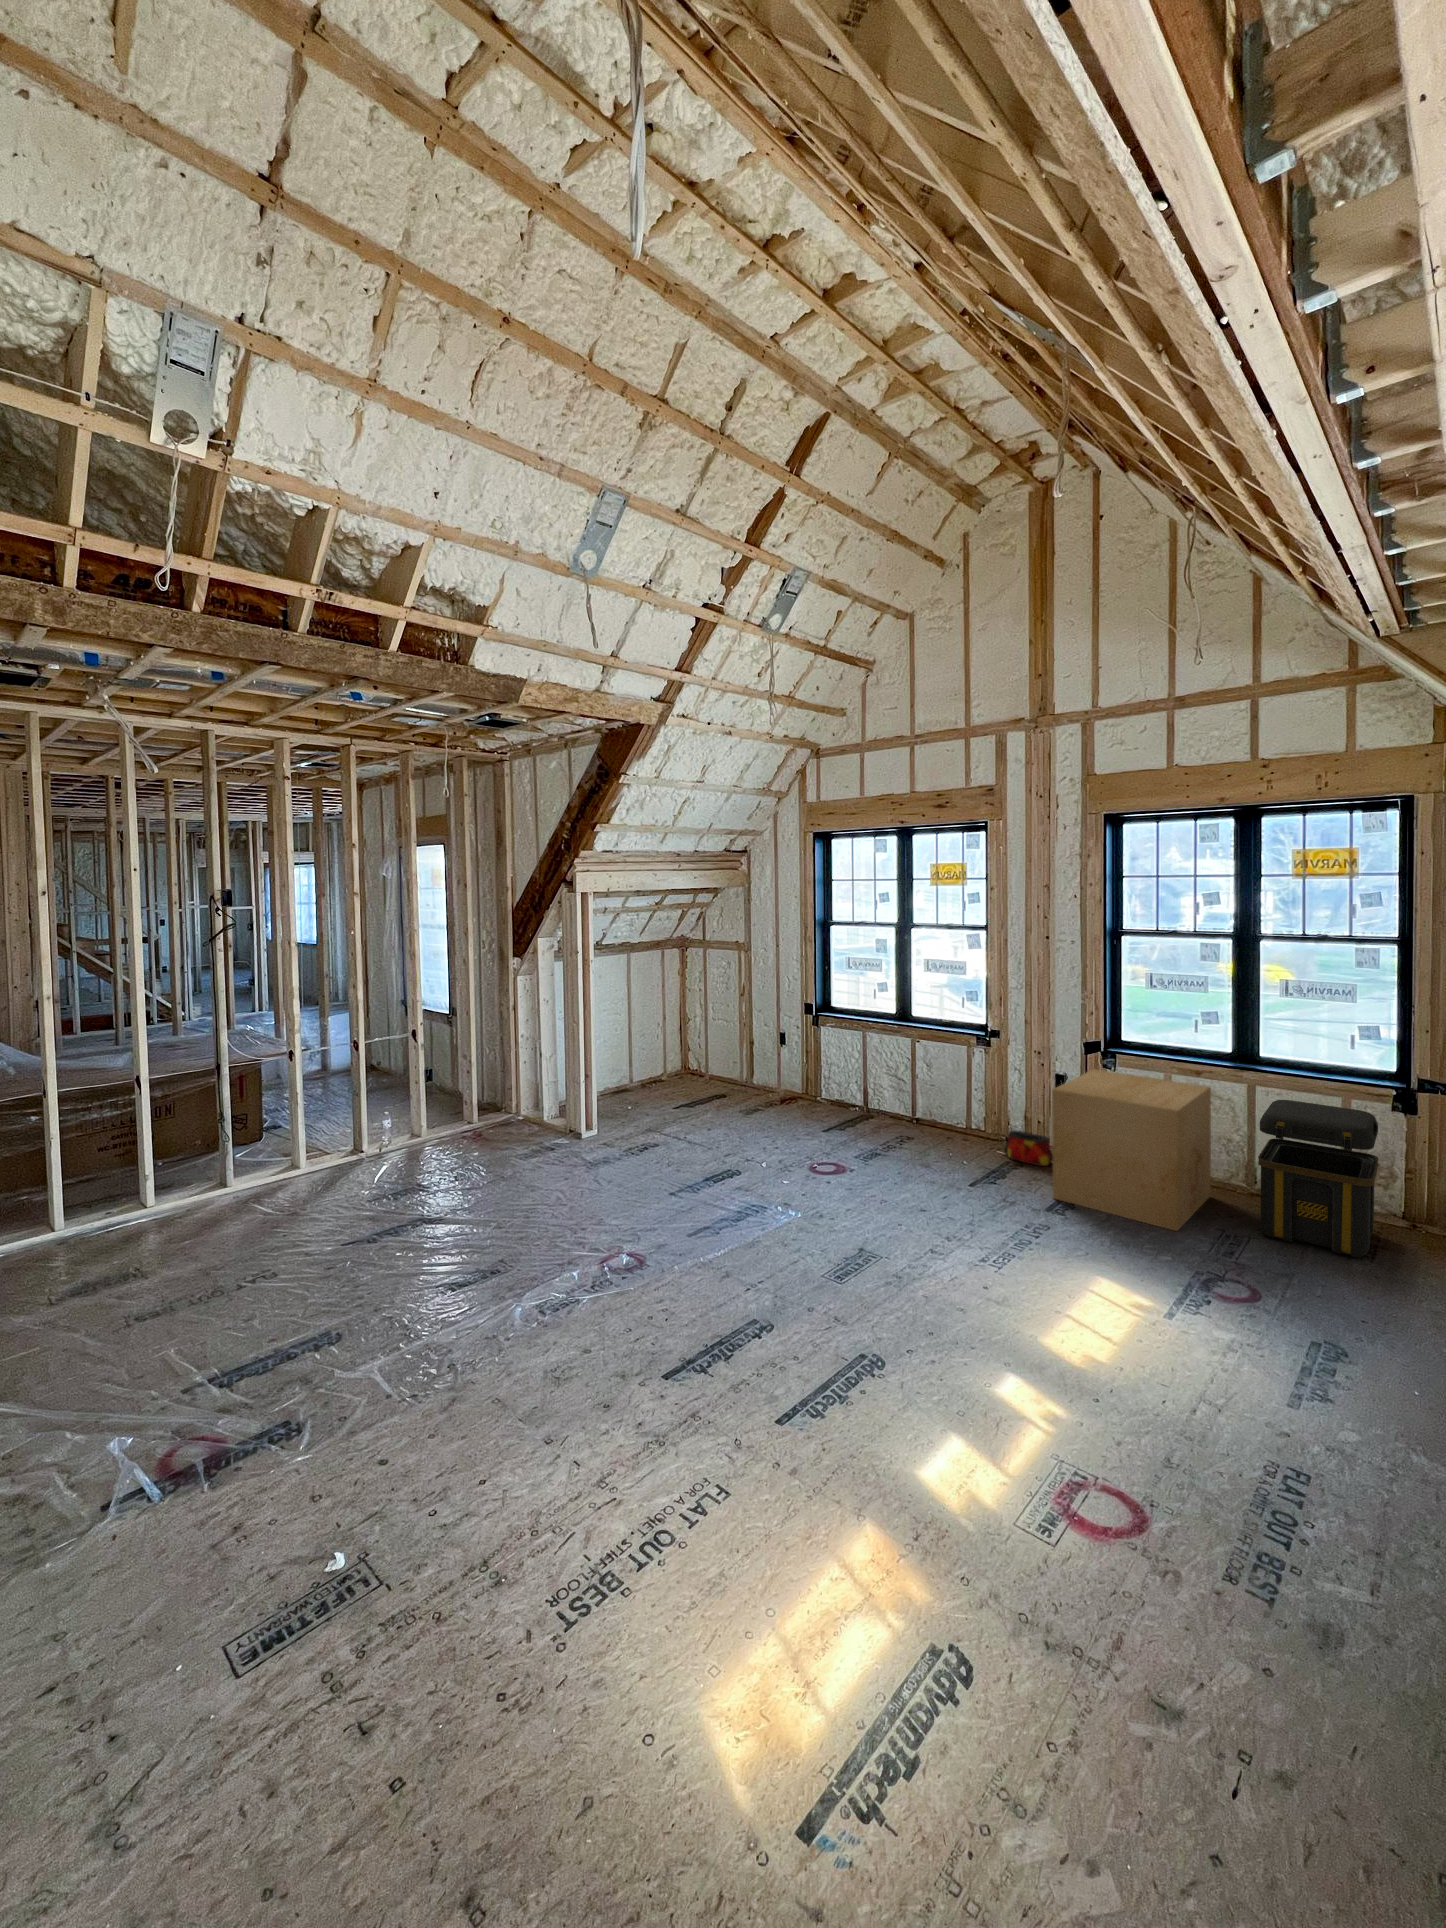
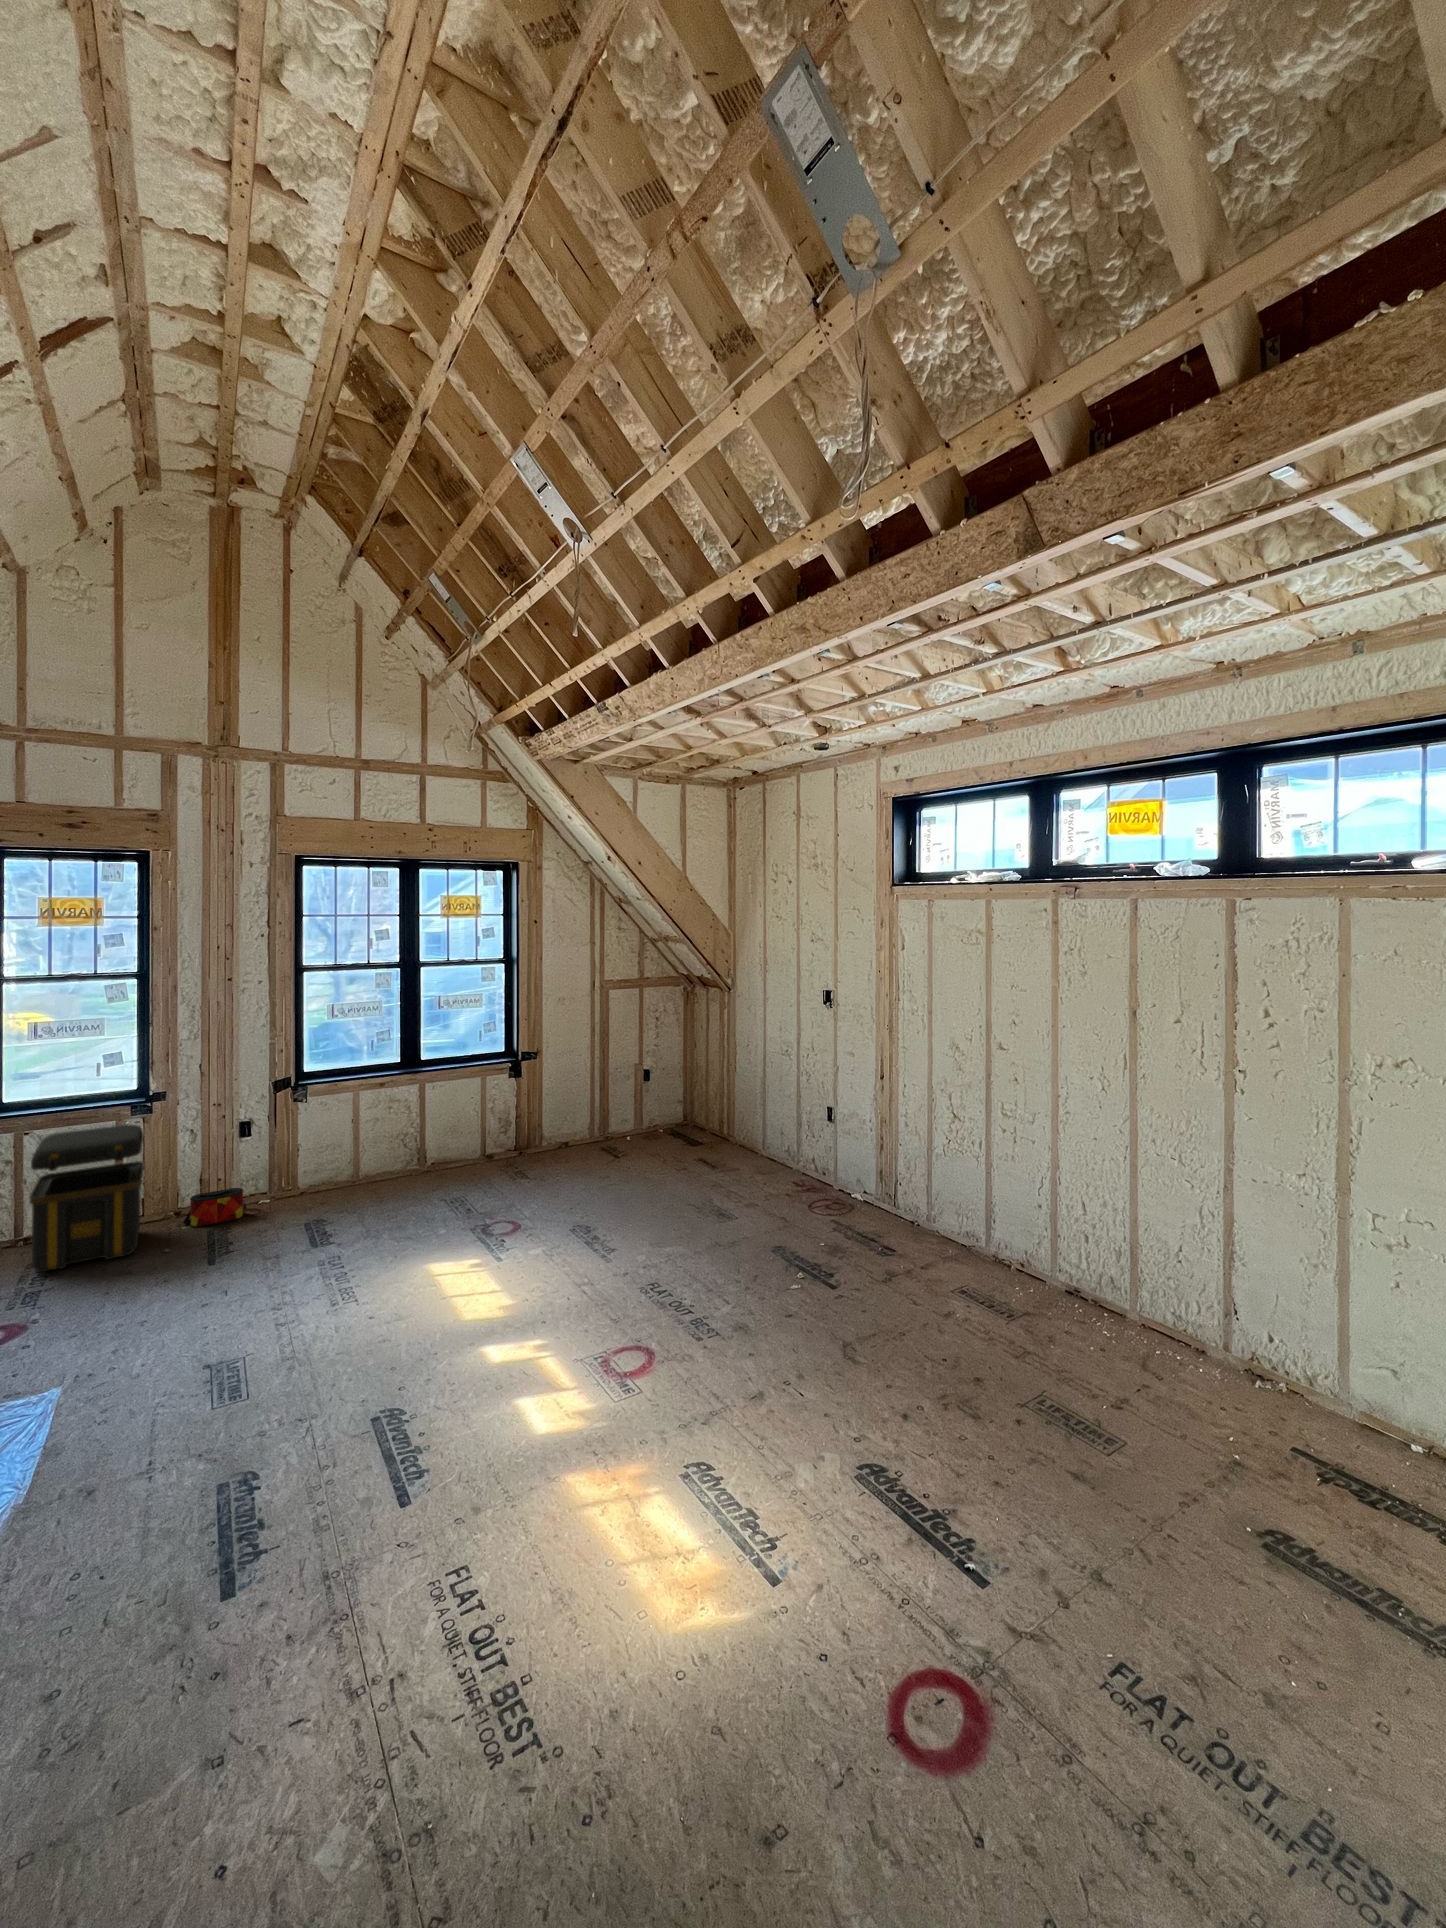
cardboard box: present [1052,1069,1211,1231] -> none [284,1091,412,1236]
toolbox: present [1258,1100,1379,1257] -> present [30,1125,144,1272]

